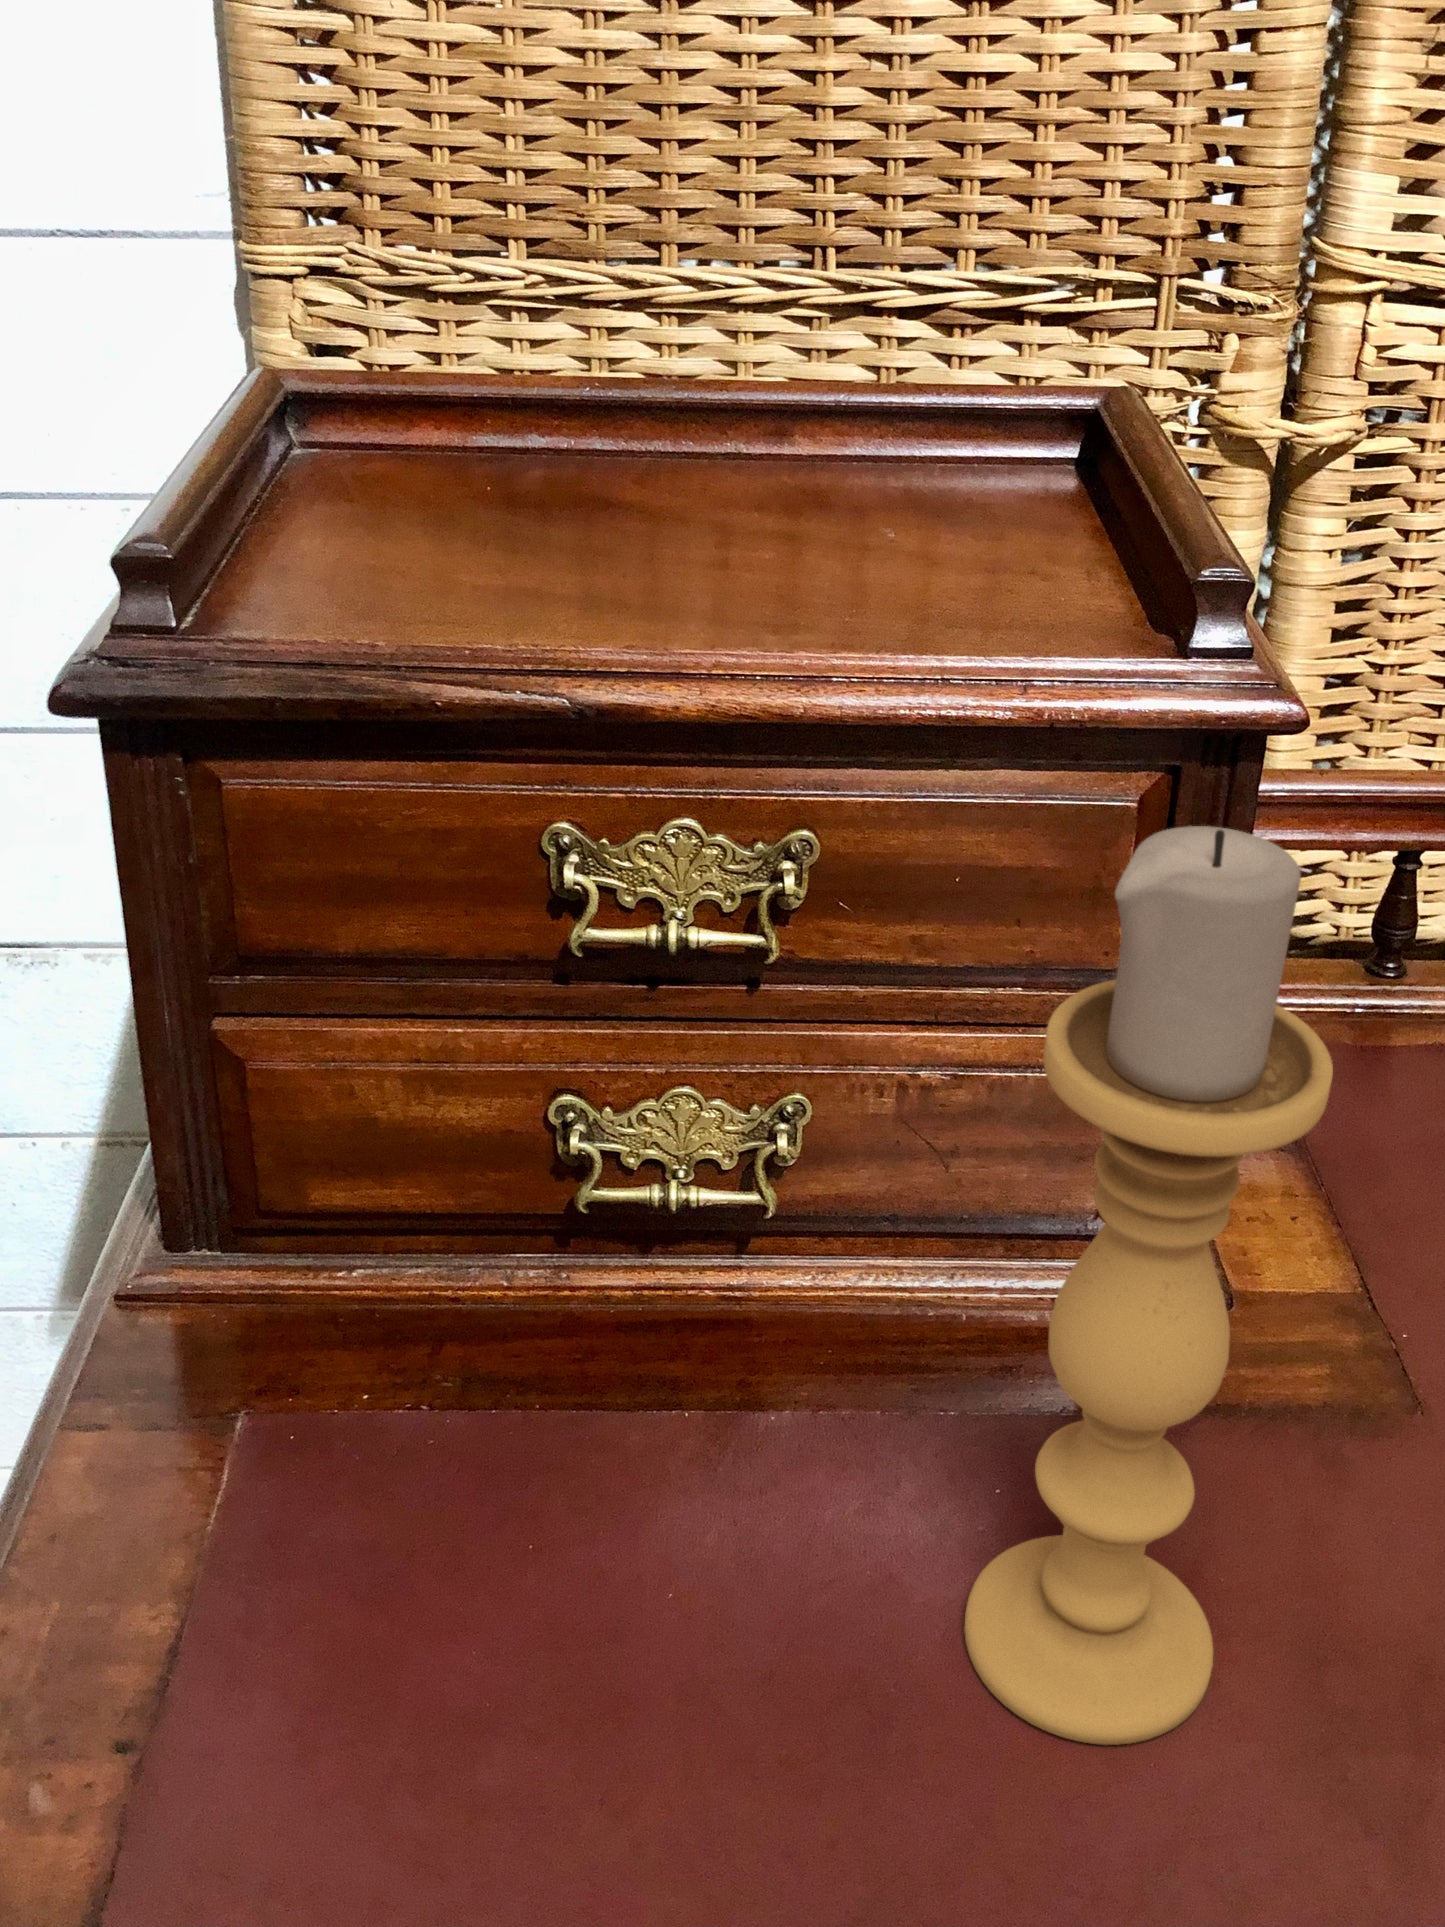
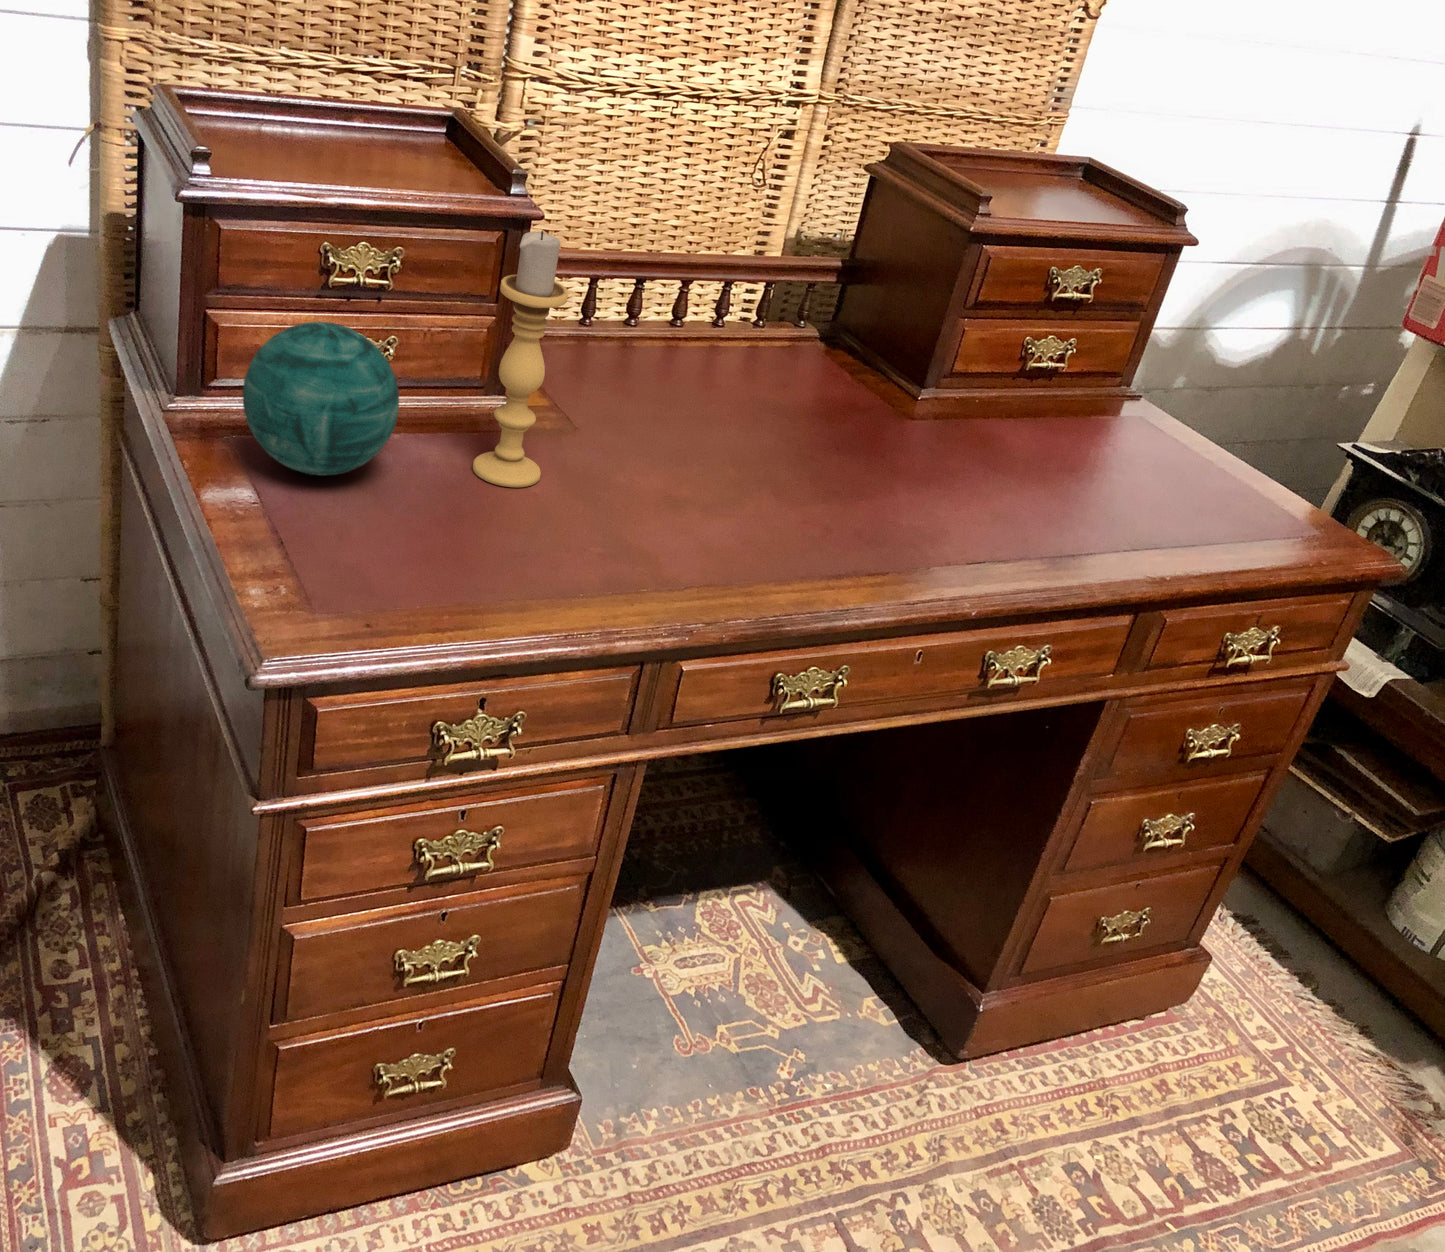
decorative orb: none [131,1117,672,1665] -> present [242,322,399,476]

